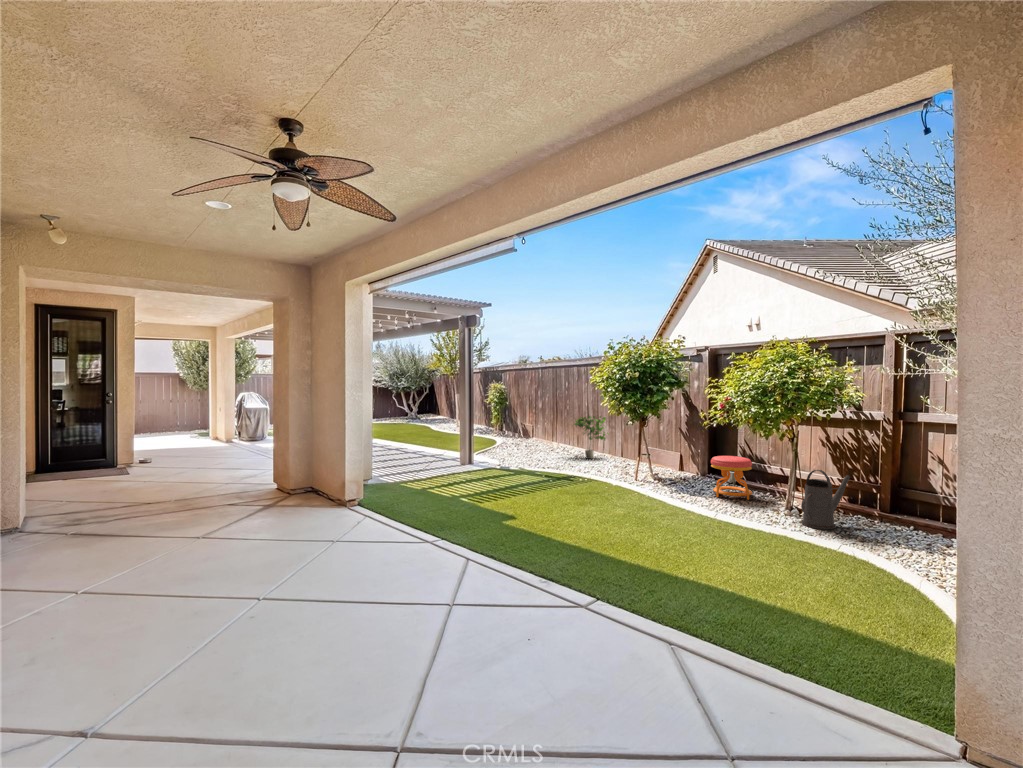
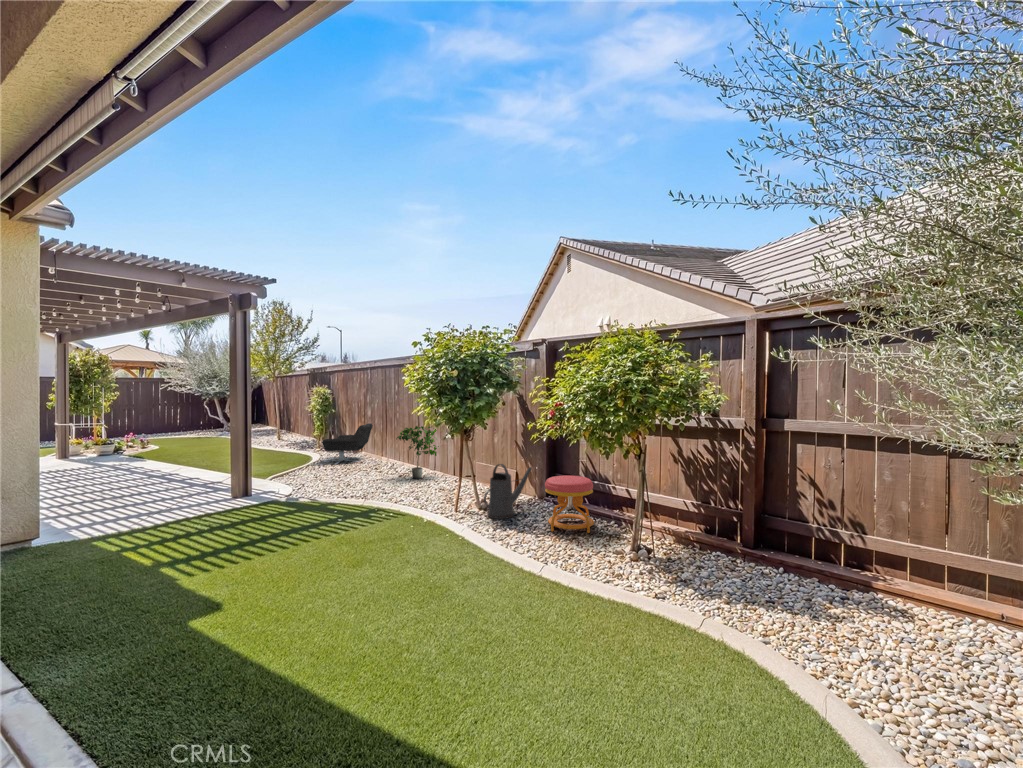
lounge chair: none [504,413,543,446] -> present [322,423,373,464]
watering can: present [801,470,850,529] -> present [484,464,531,519]

